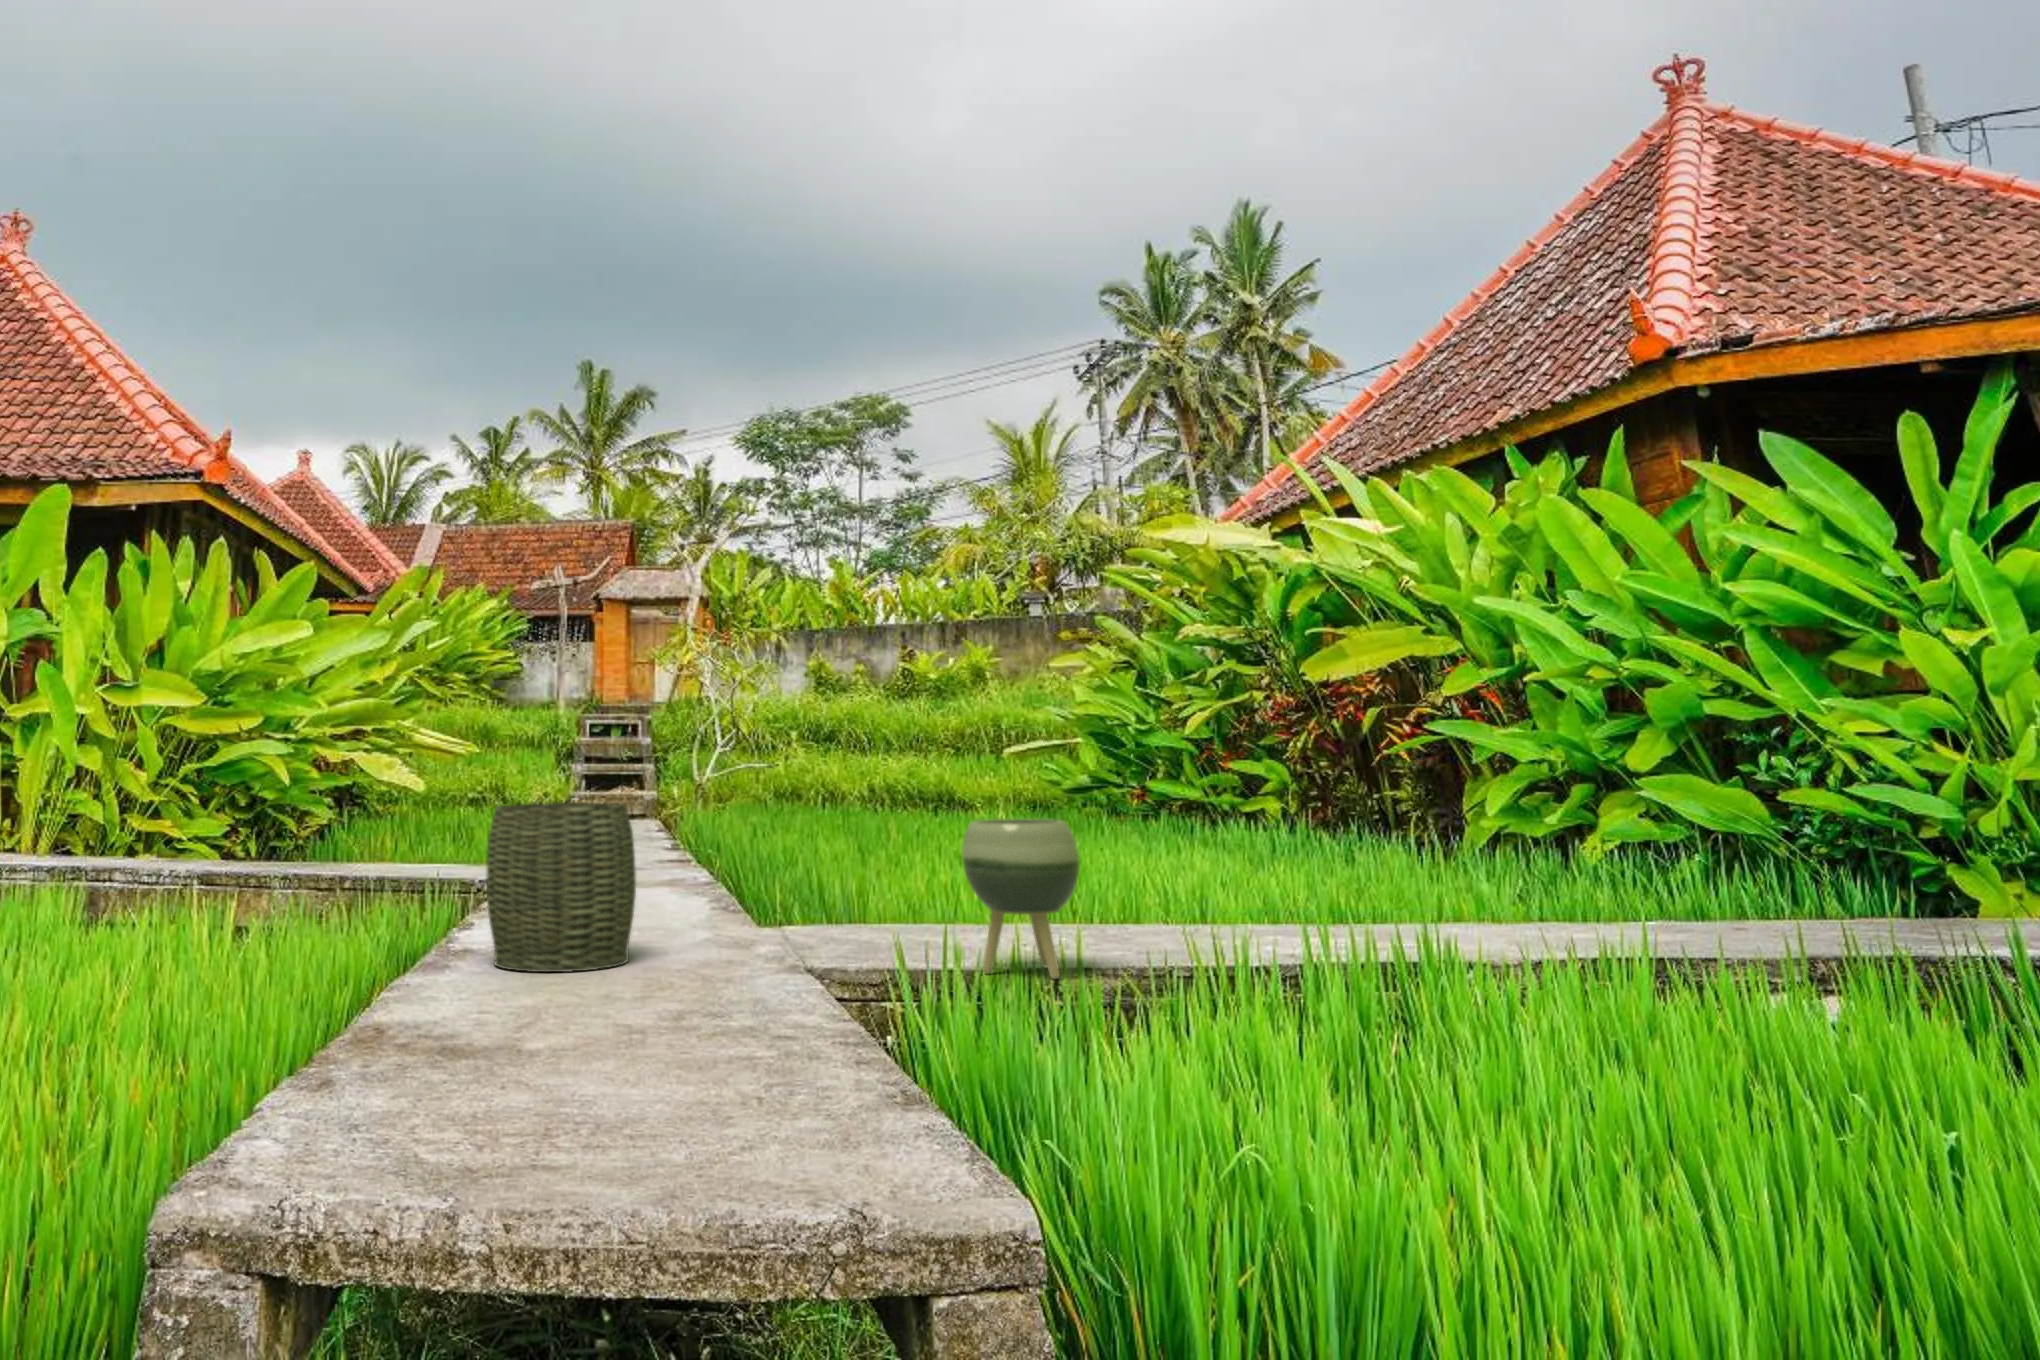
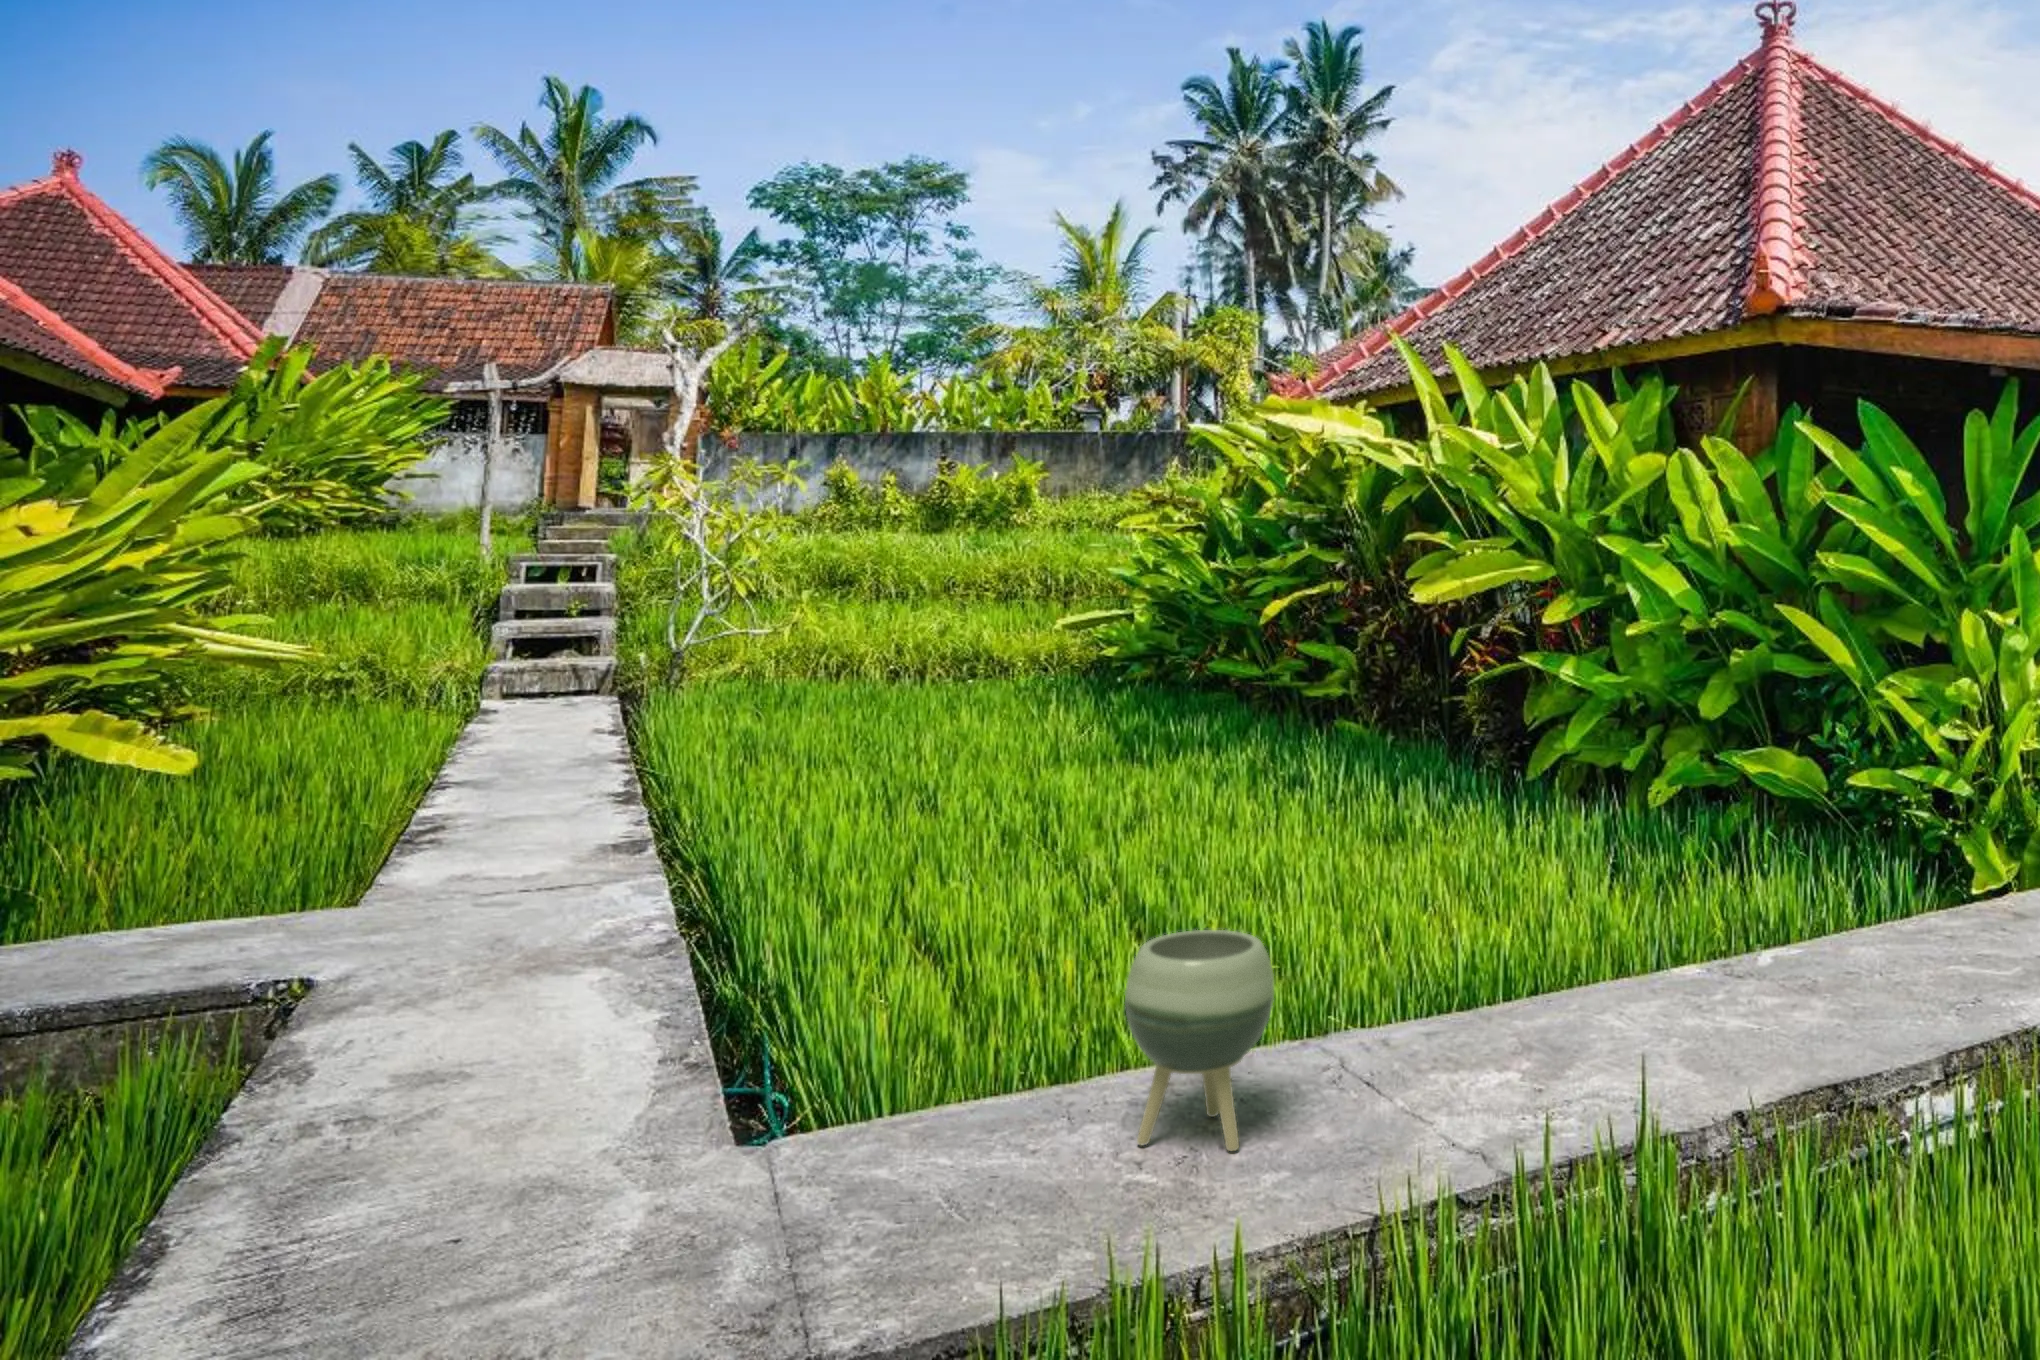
woven basket: present [486,803,636,972] -> none [343,929,622,1246]

